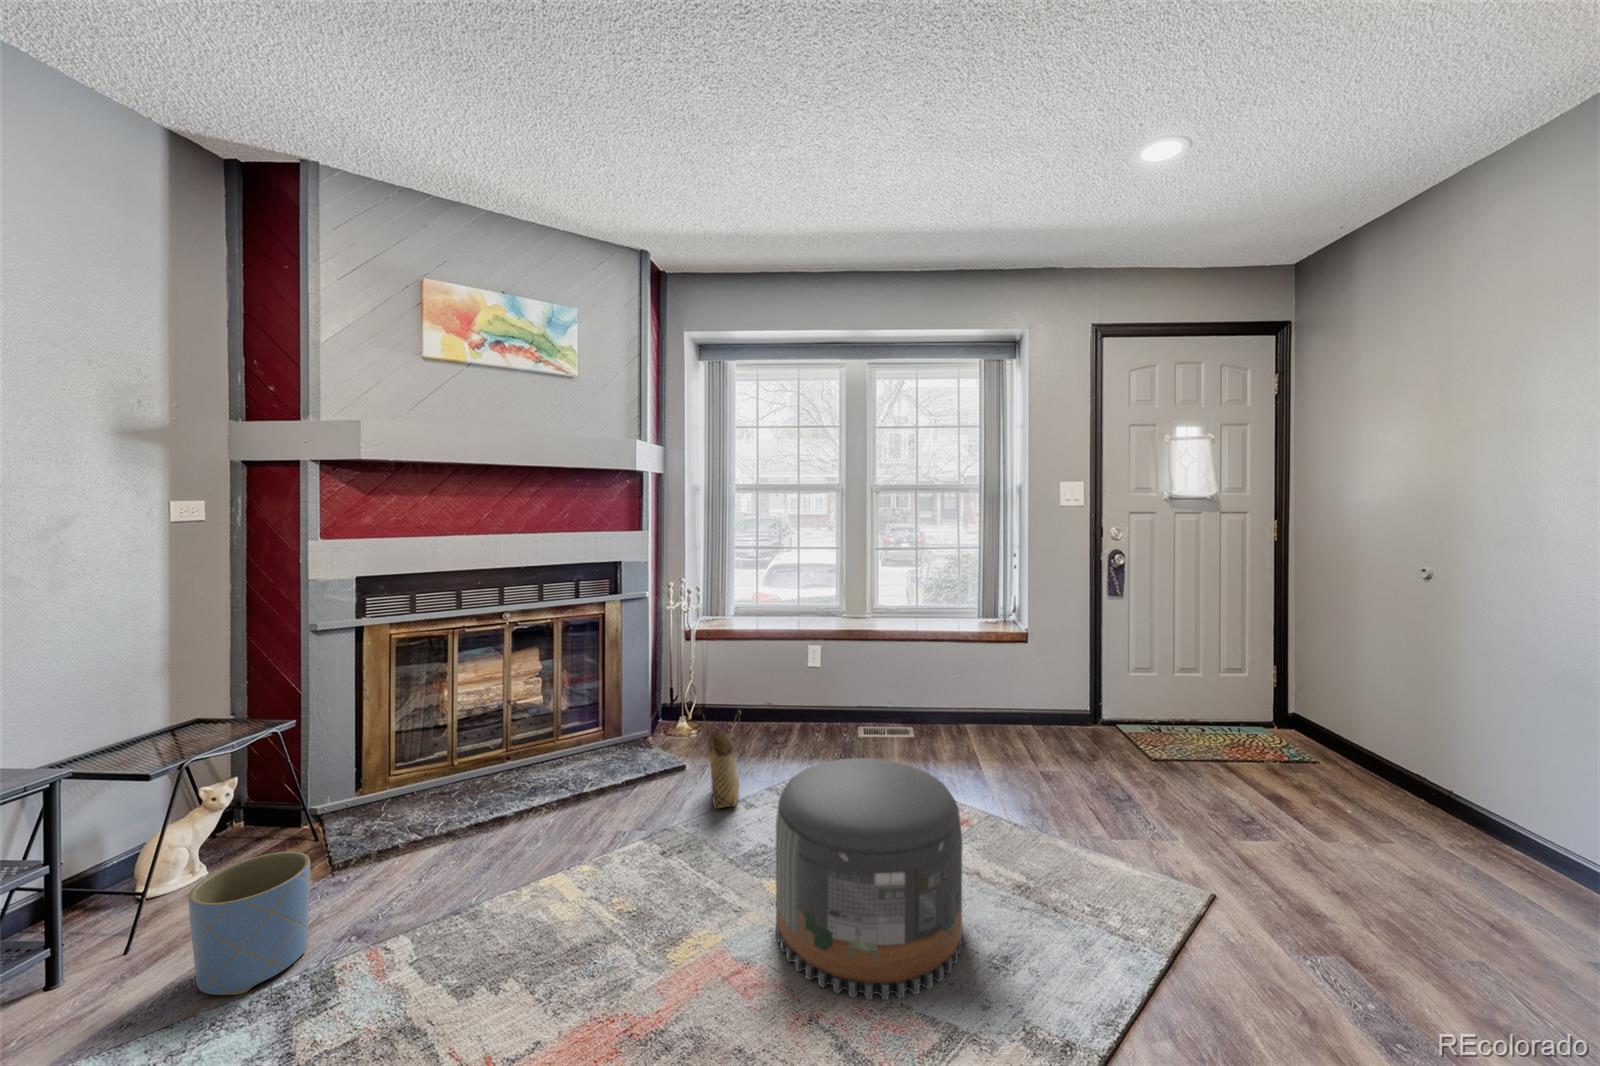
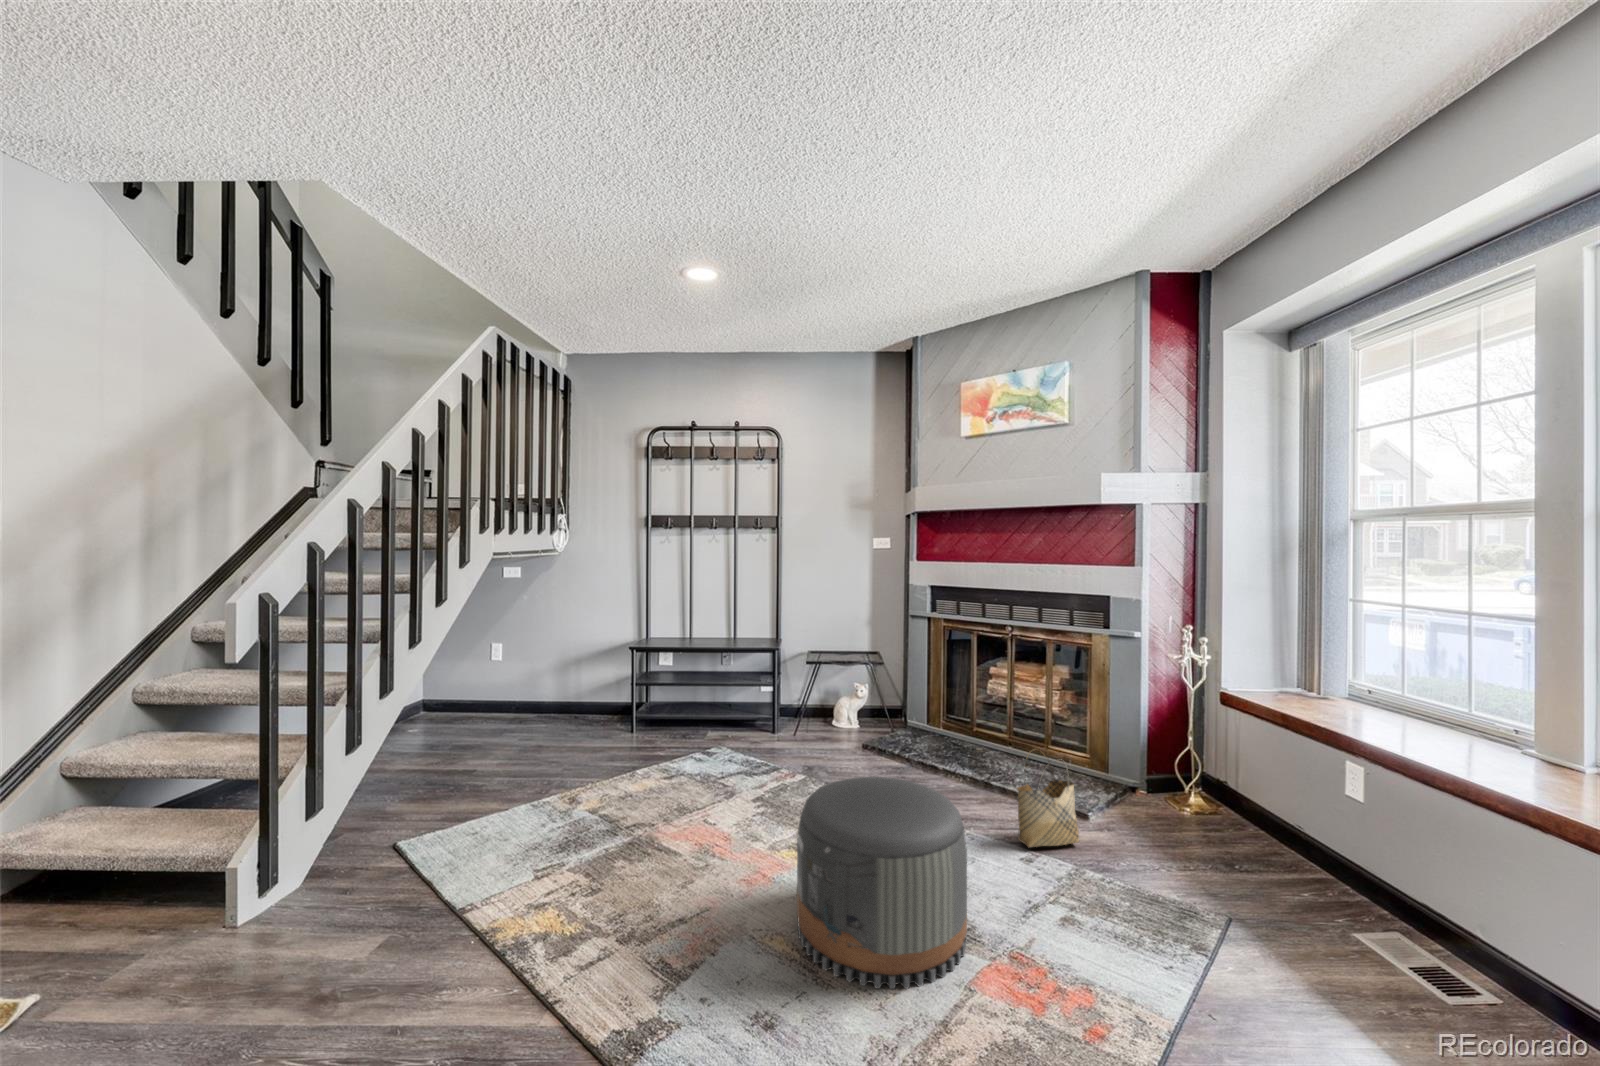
planter: present [188,852,310,995] -> none [776,709,817,762]

